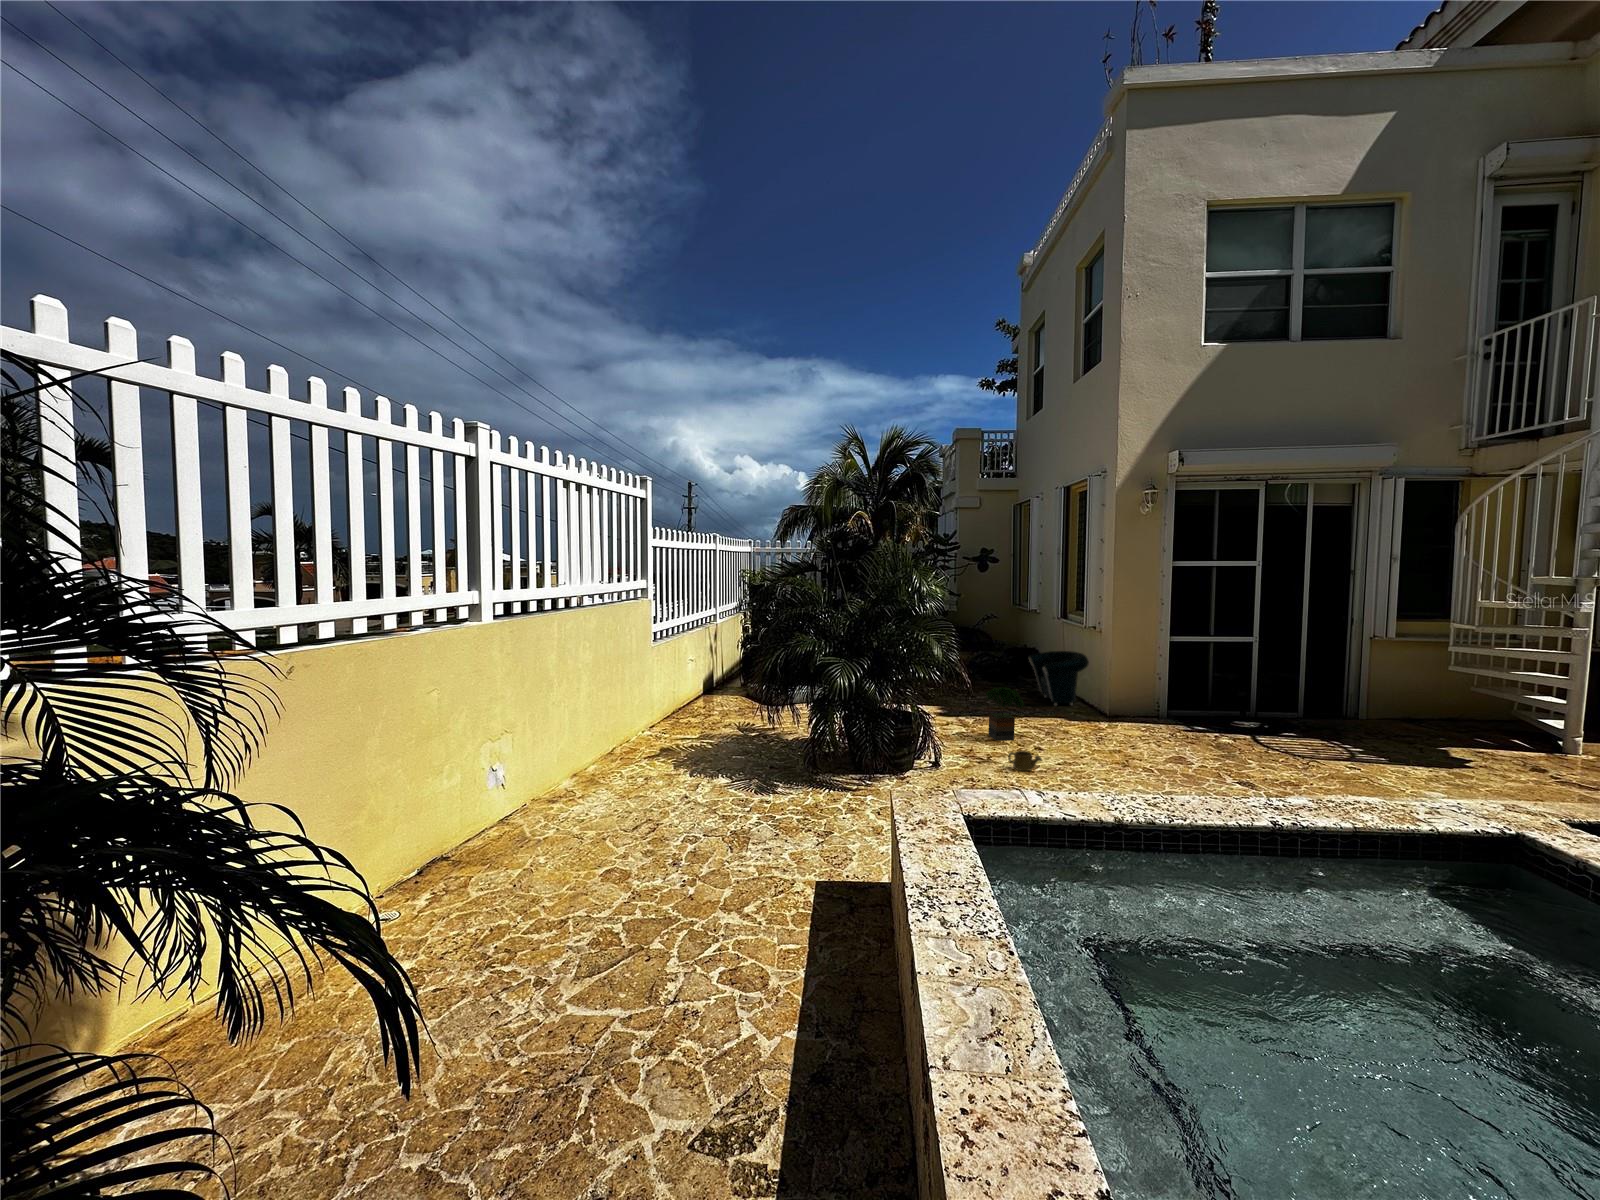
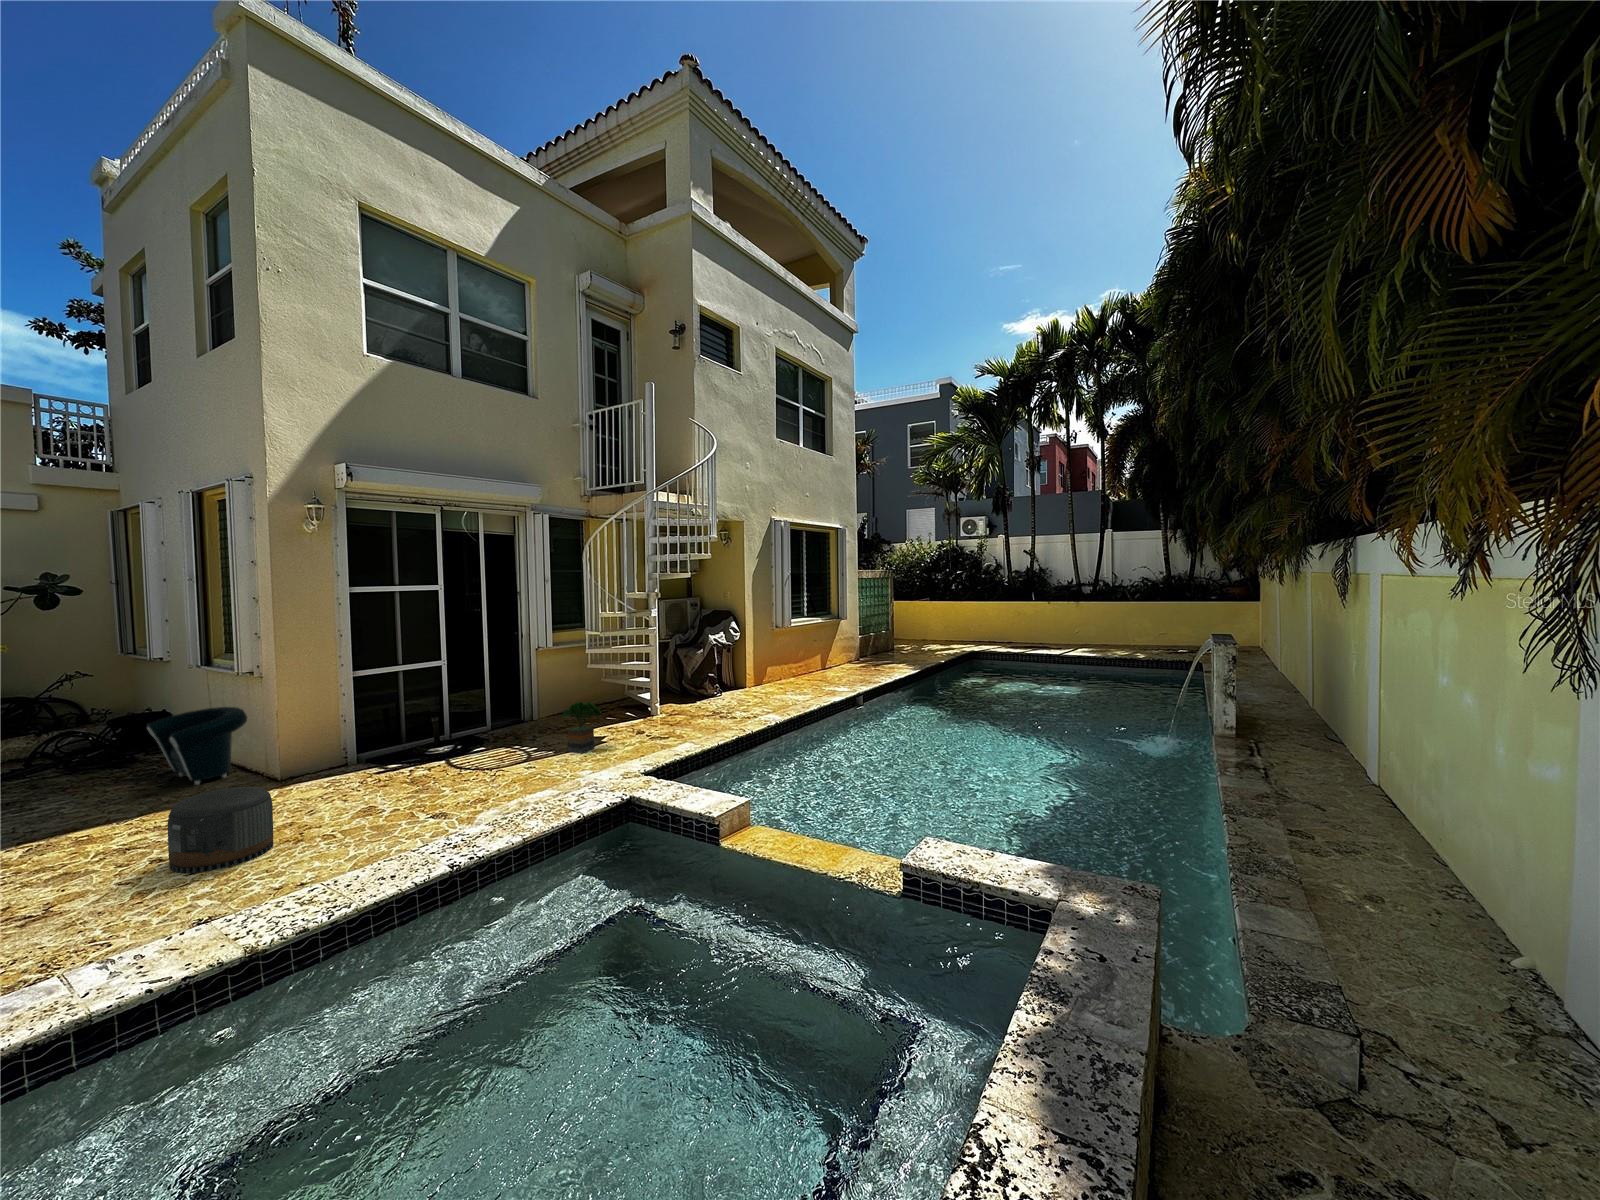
potted tree: present [986,688,1024,741] -> present [563,702,601,753]
pouf: none [1048,710,1112,768] -> present [167,787,273,873]
watering can: present [1008,751,1042,771] -> none [80,878,151,913]

